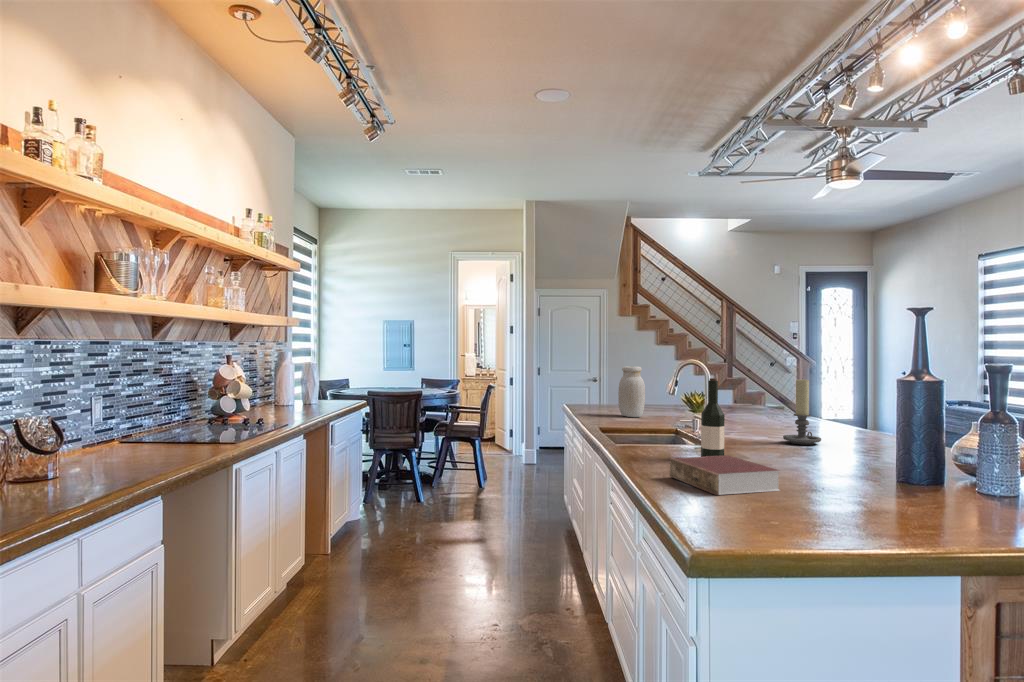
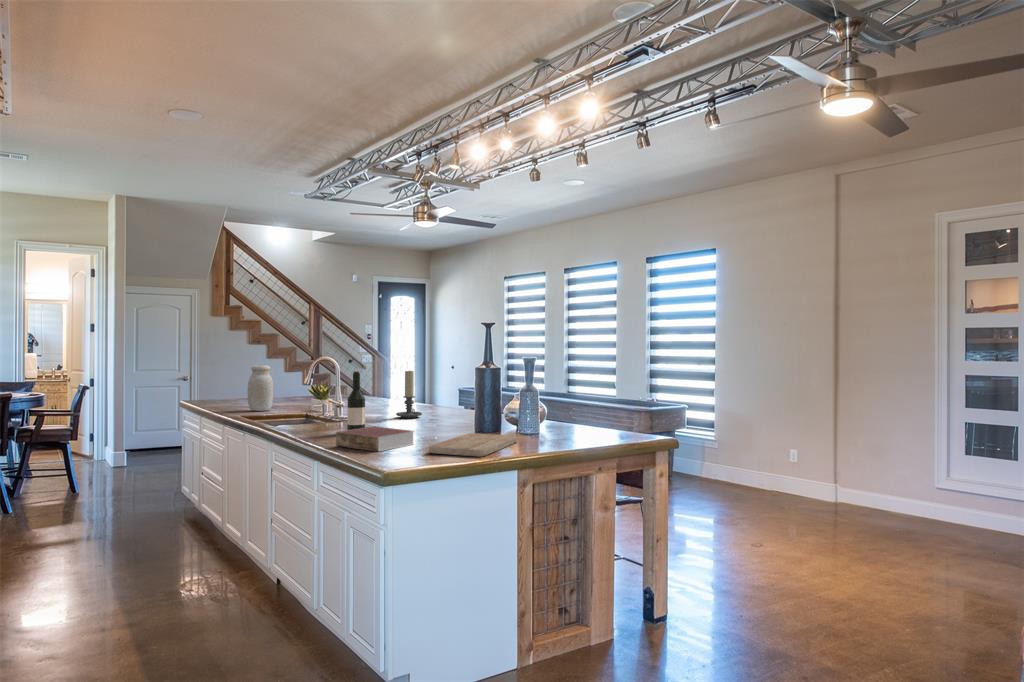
cutting board: none [792,485,970,534] -> present [429,433,517,457]

